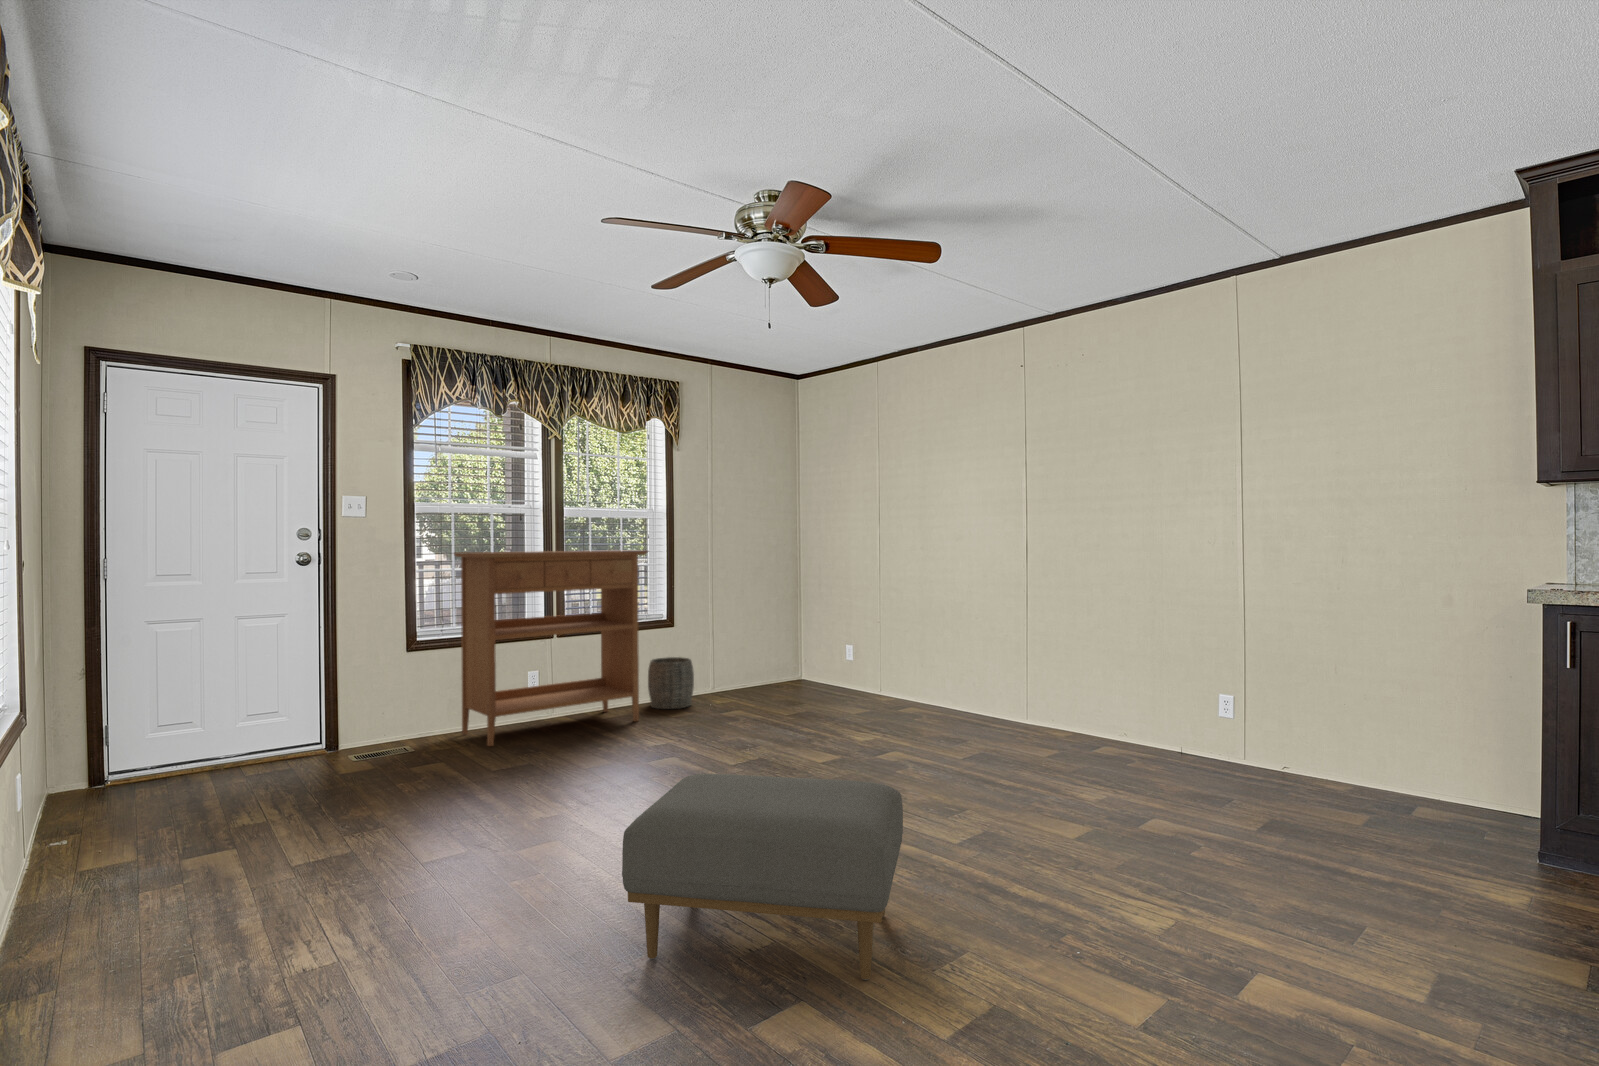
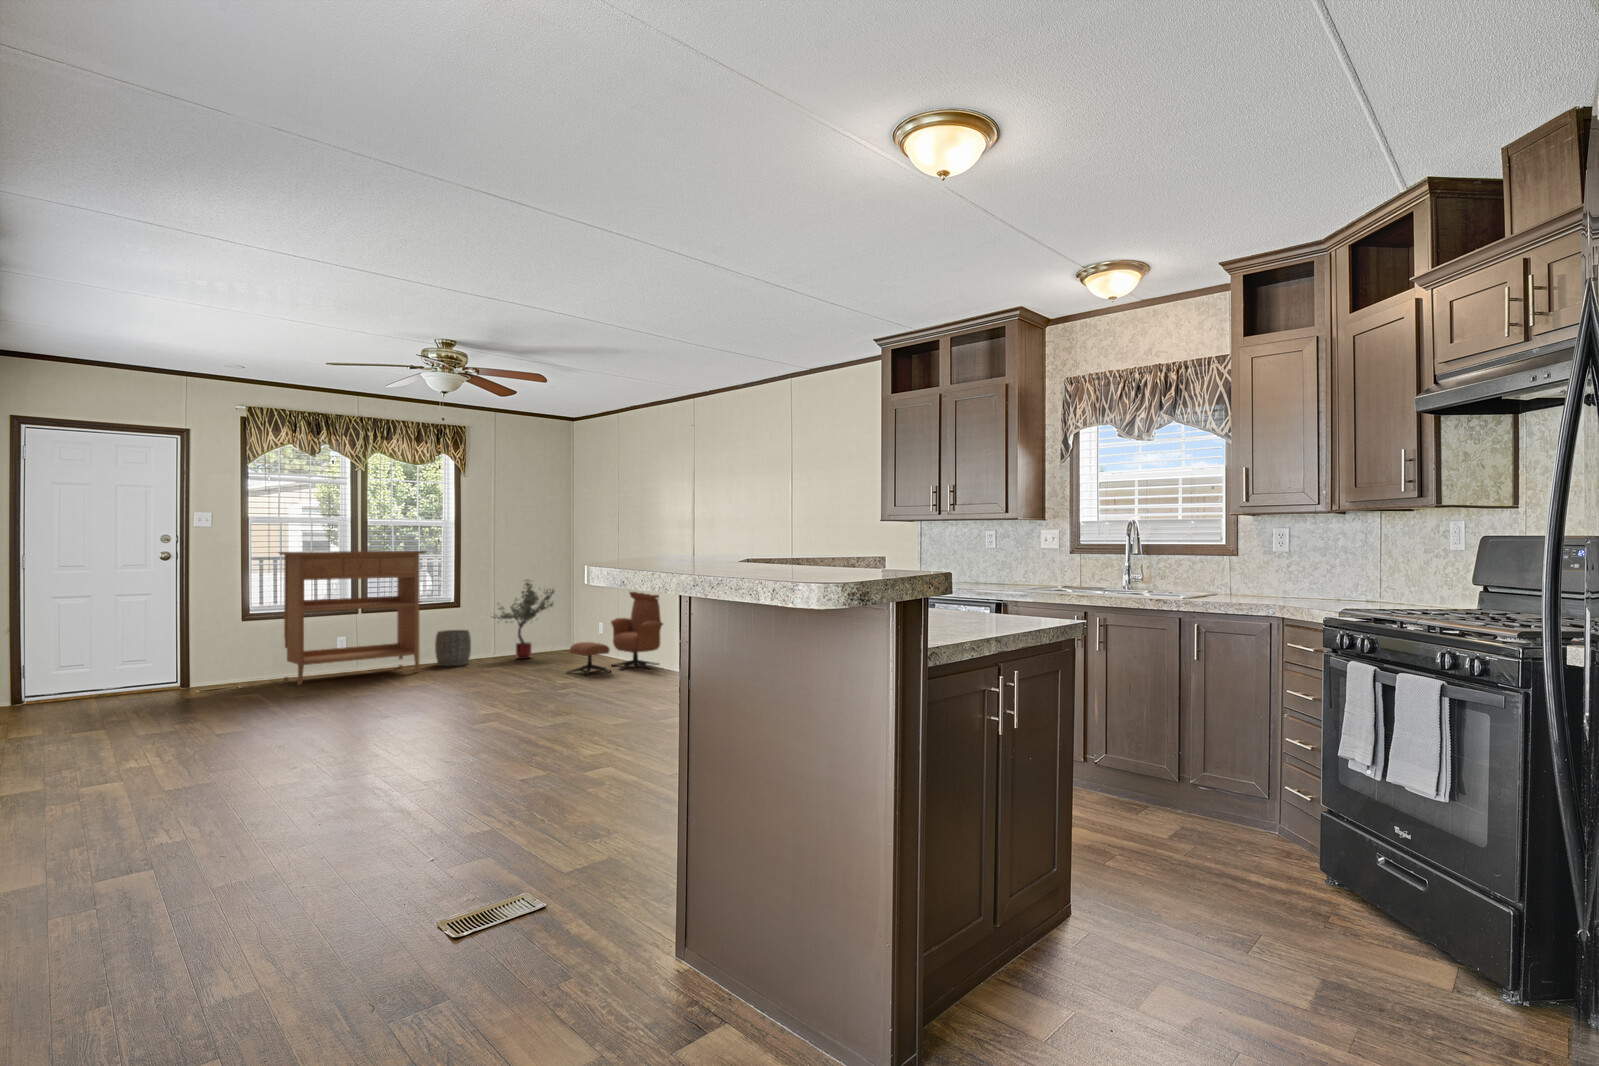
potted tree: none [715,587,792,696] -> present [493,579,554,659]
lounge chair: none [851,598,978,731] -> present [567,592,663,675]
ottoman: present [622,774,903,980] -> none [303,669,476,758]

